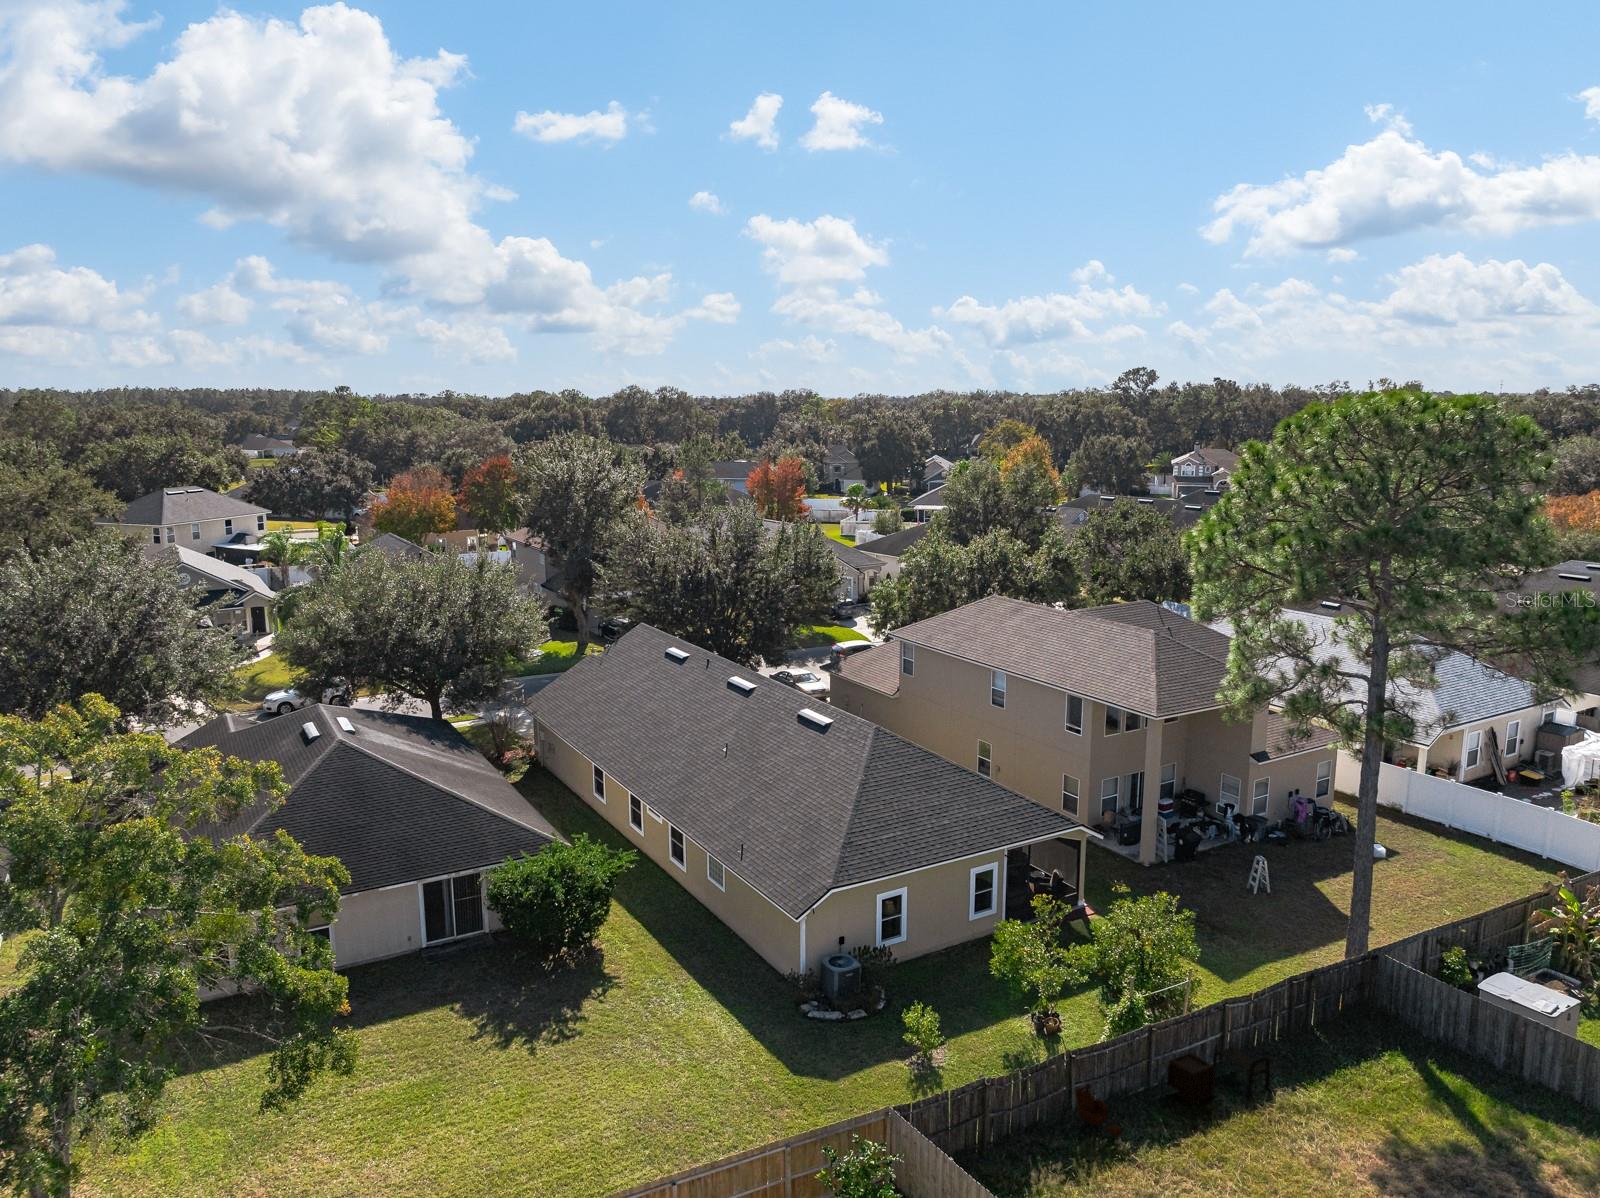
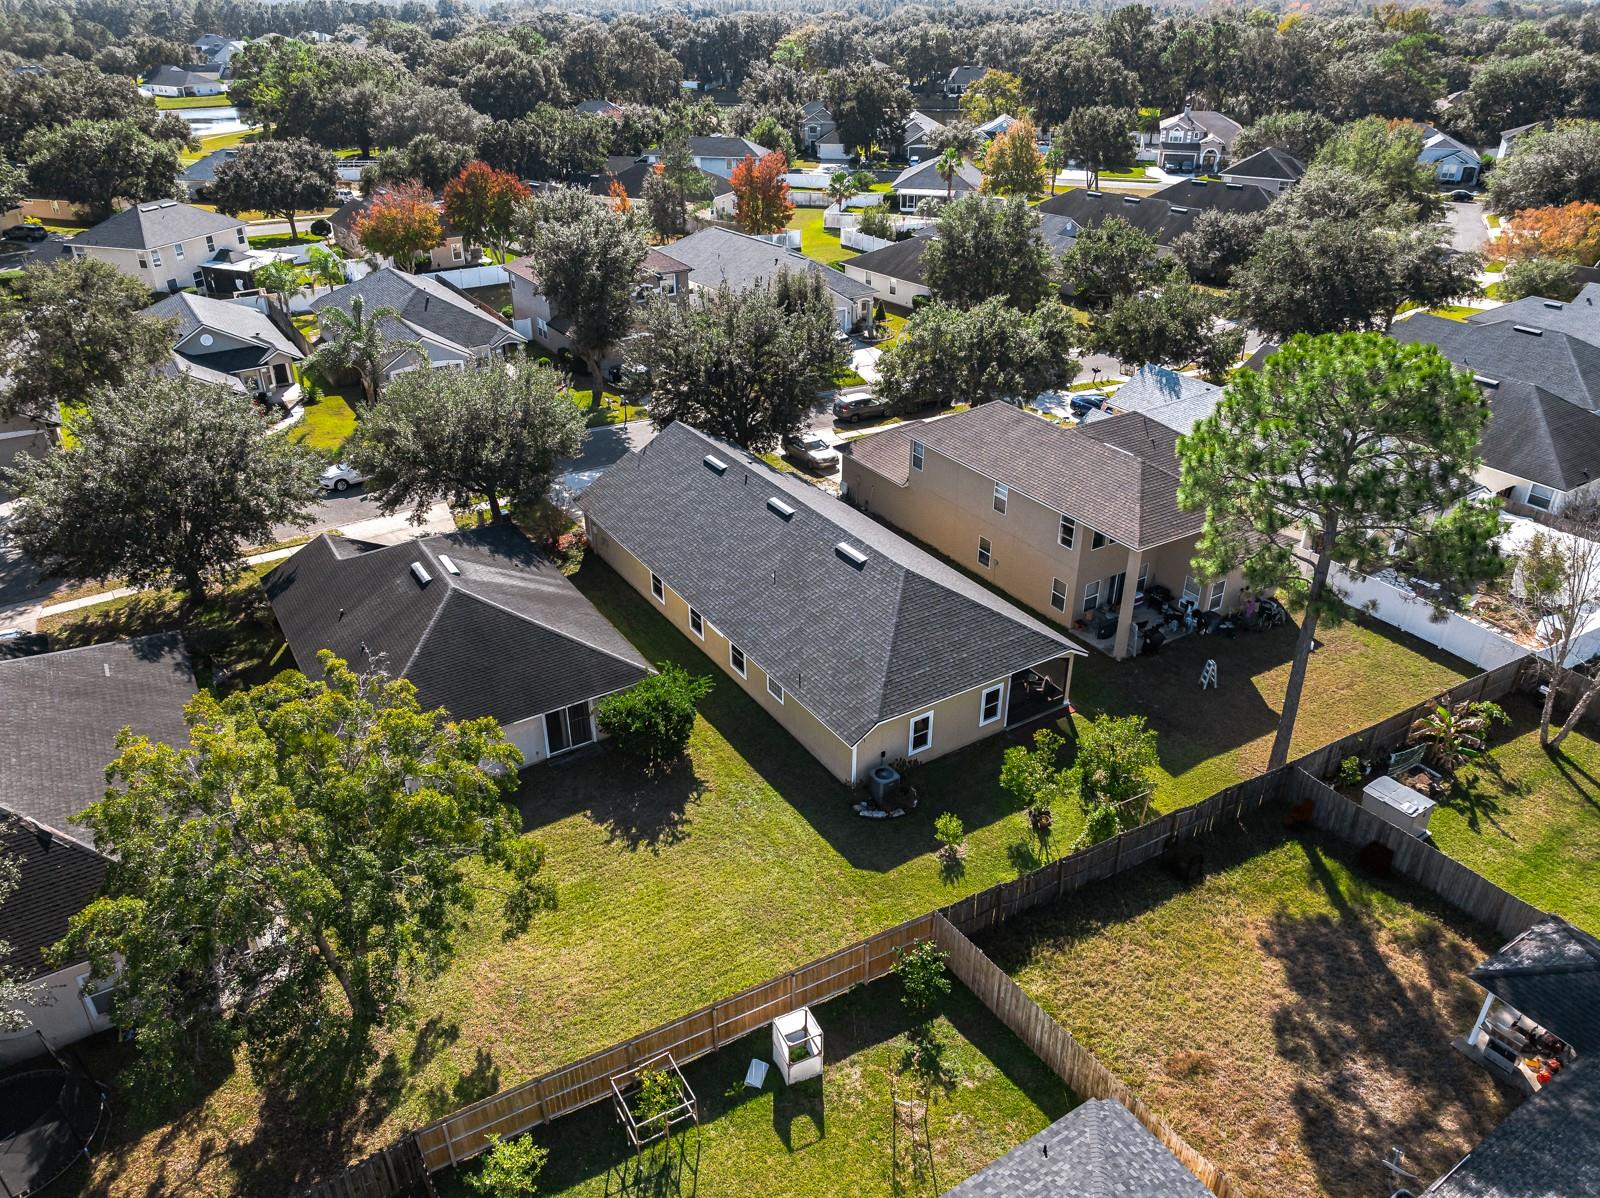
wooden crate: present [1166,1052,1215,1104] -> present [1356,840,1396,877]
lounge chair: present [1076,1084,1122,1141] -> present [1284,797,1315,827]

